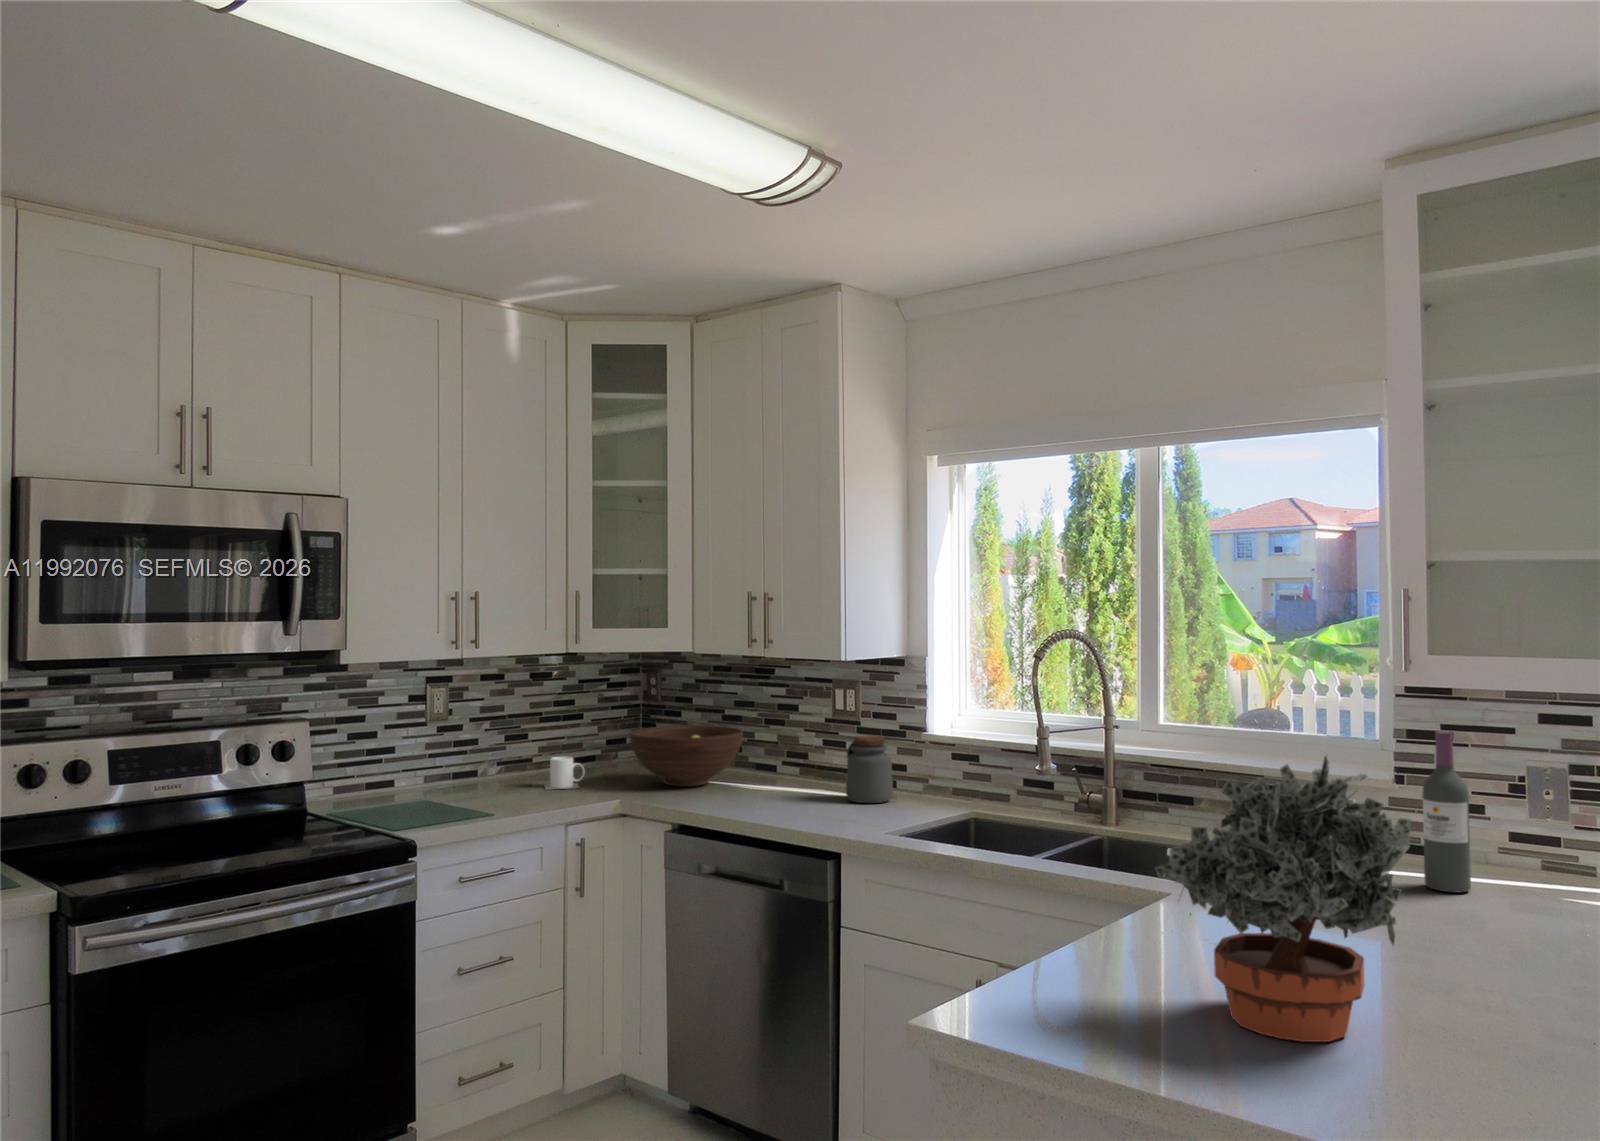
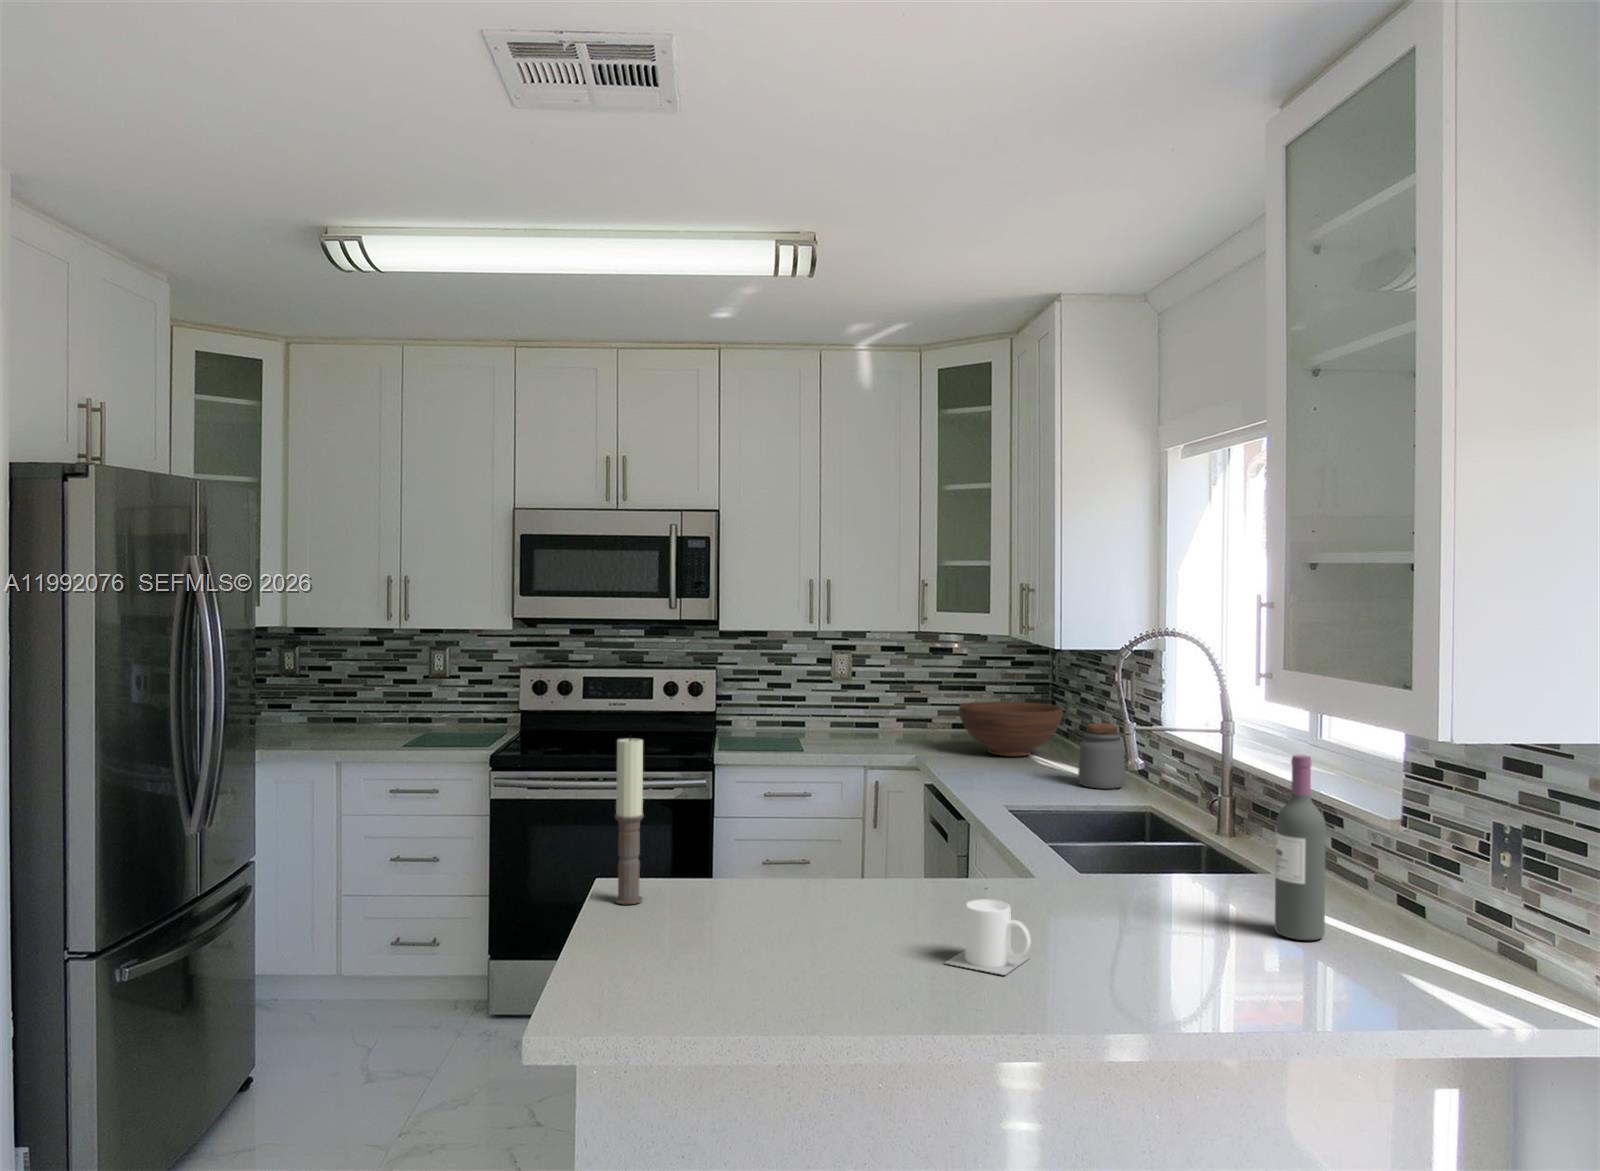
potted plant: present [1156,756,1411,1042] -> none [682,725,846,946]
mug: present [545,757,585,789] -> present [946,900,1031,975]
candle: none [1055,797,1098,1042] -> present [615,737,644,904]

